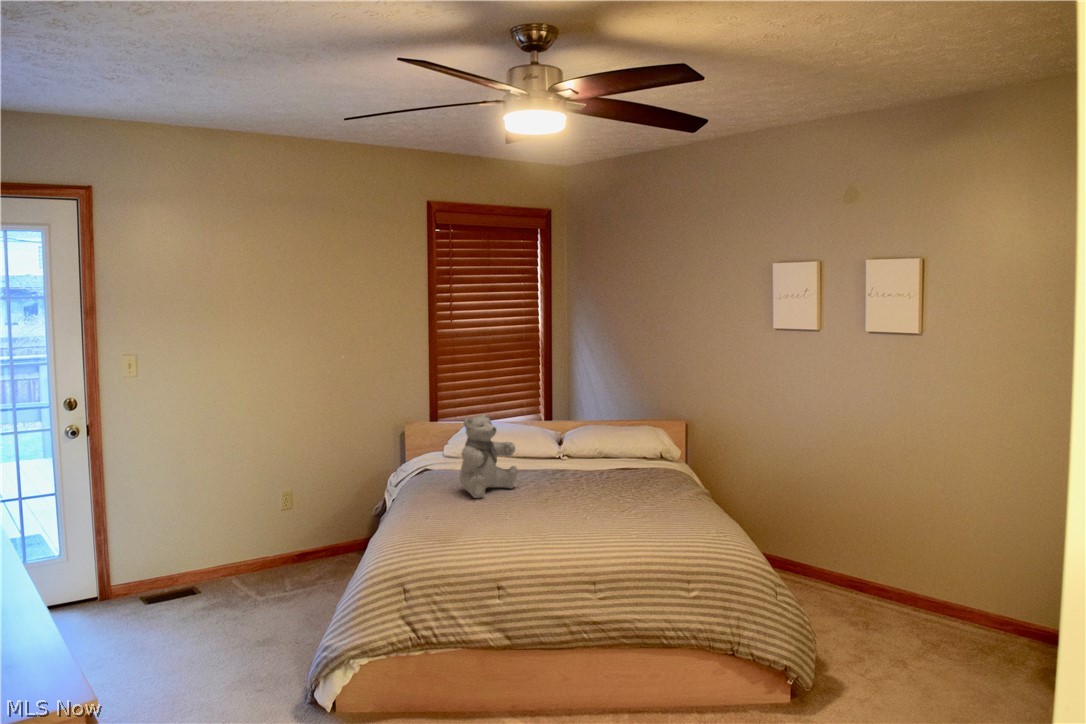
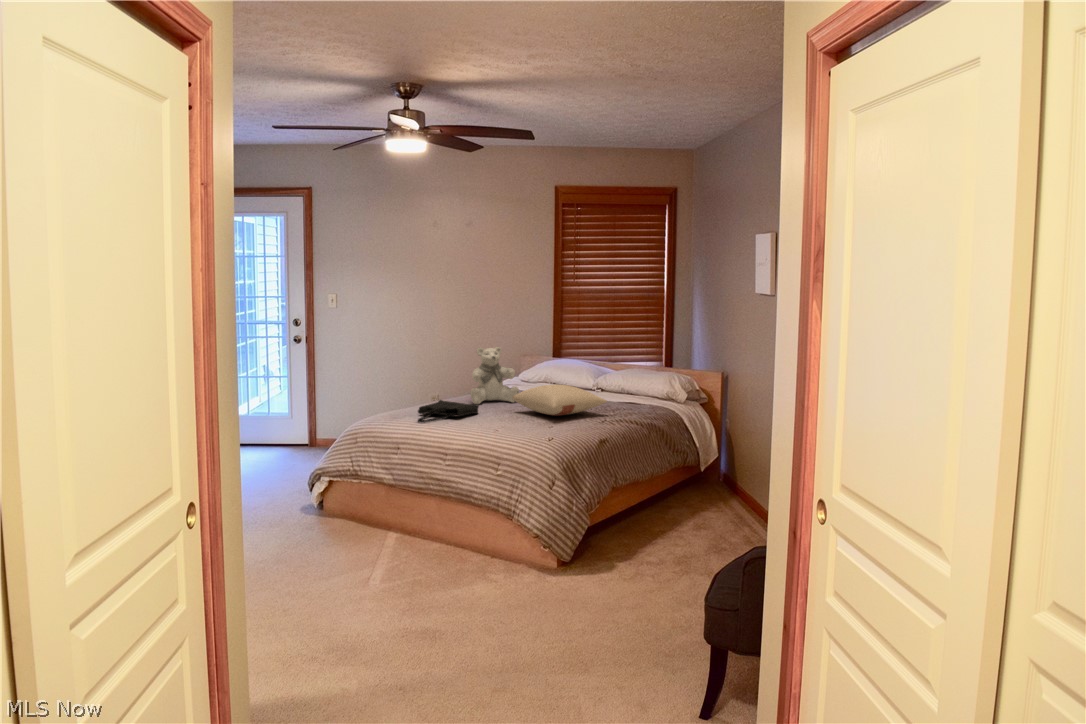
pillow: none [553,456,662,499] -> present [512,384,607,416]
tote bag: none [454,499,528,540] -> present [418,400,479,423]

